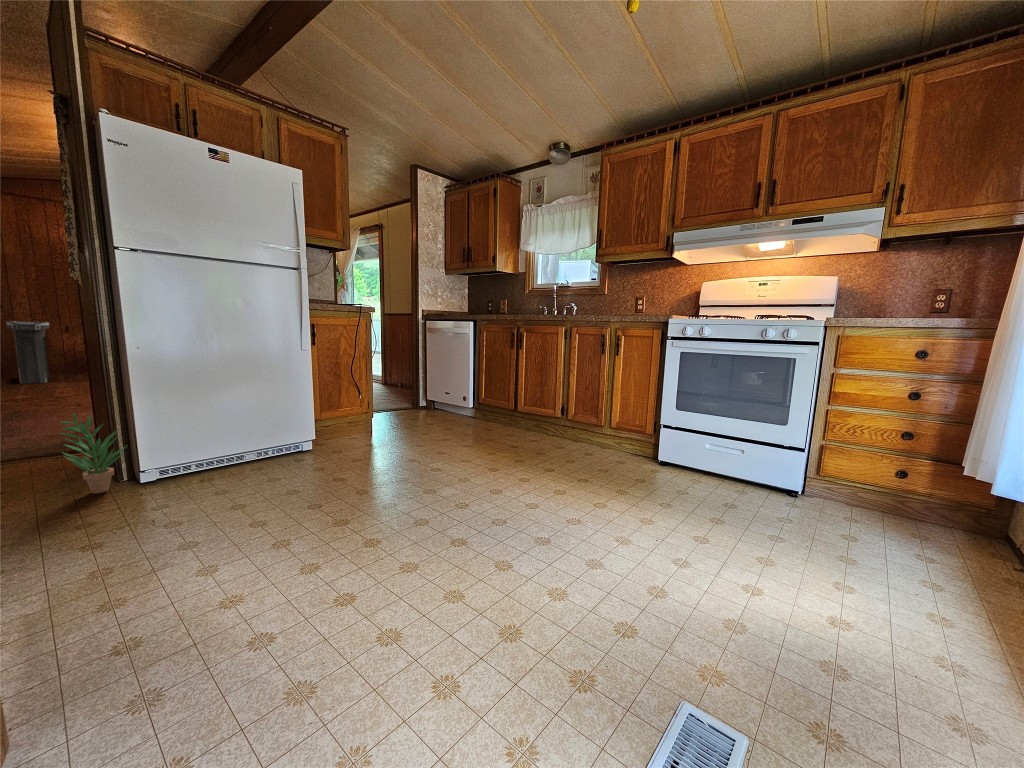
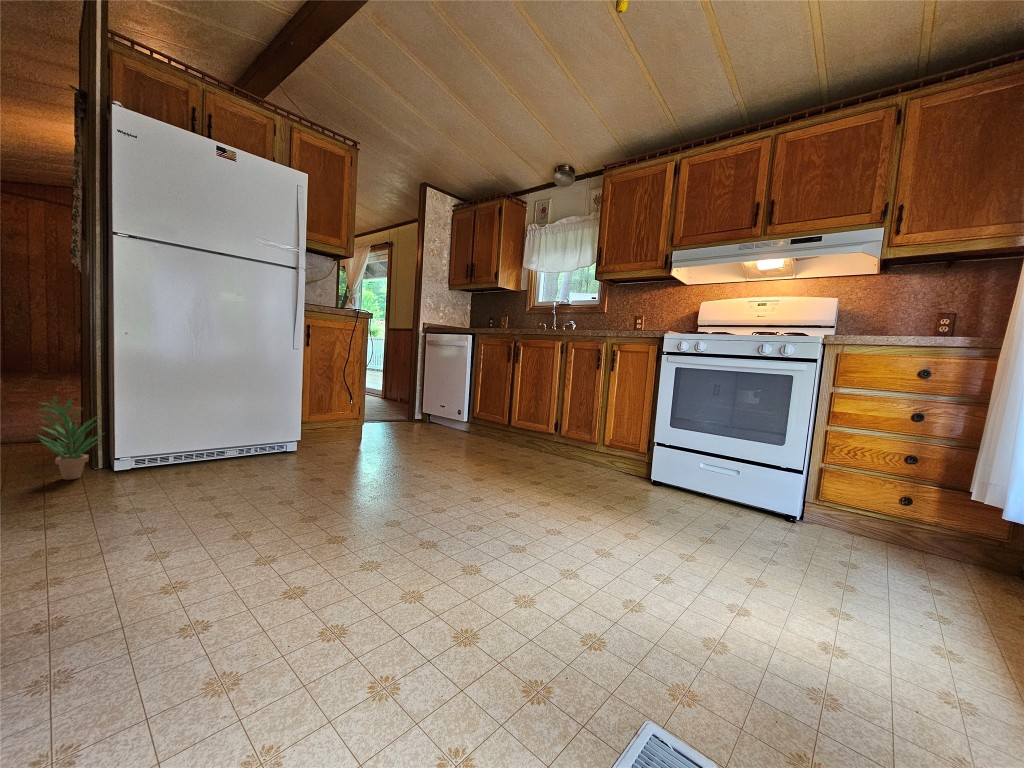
trash can: present [6,321,50,384] -> none [16,318,58,380]

